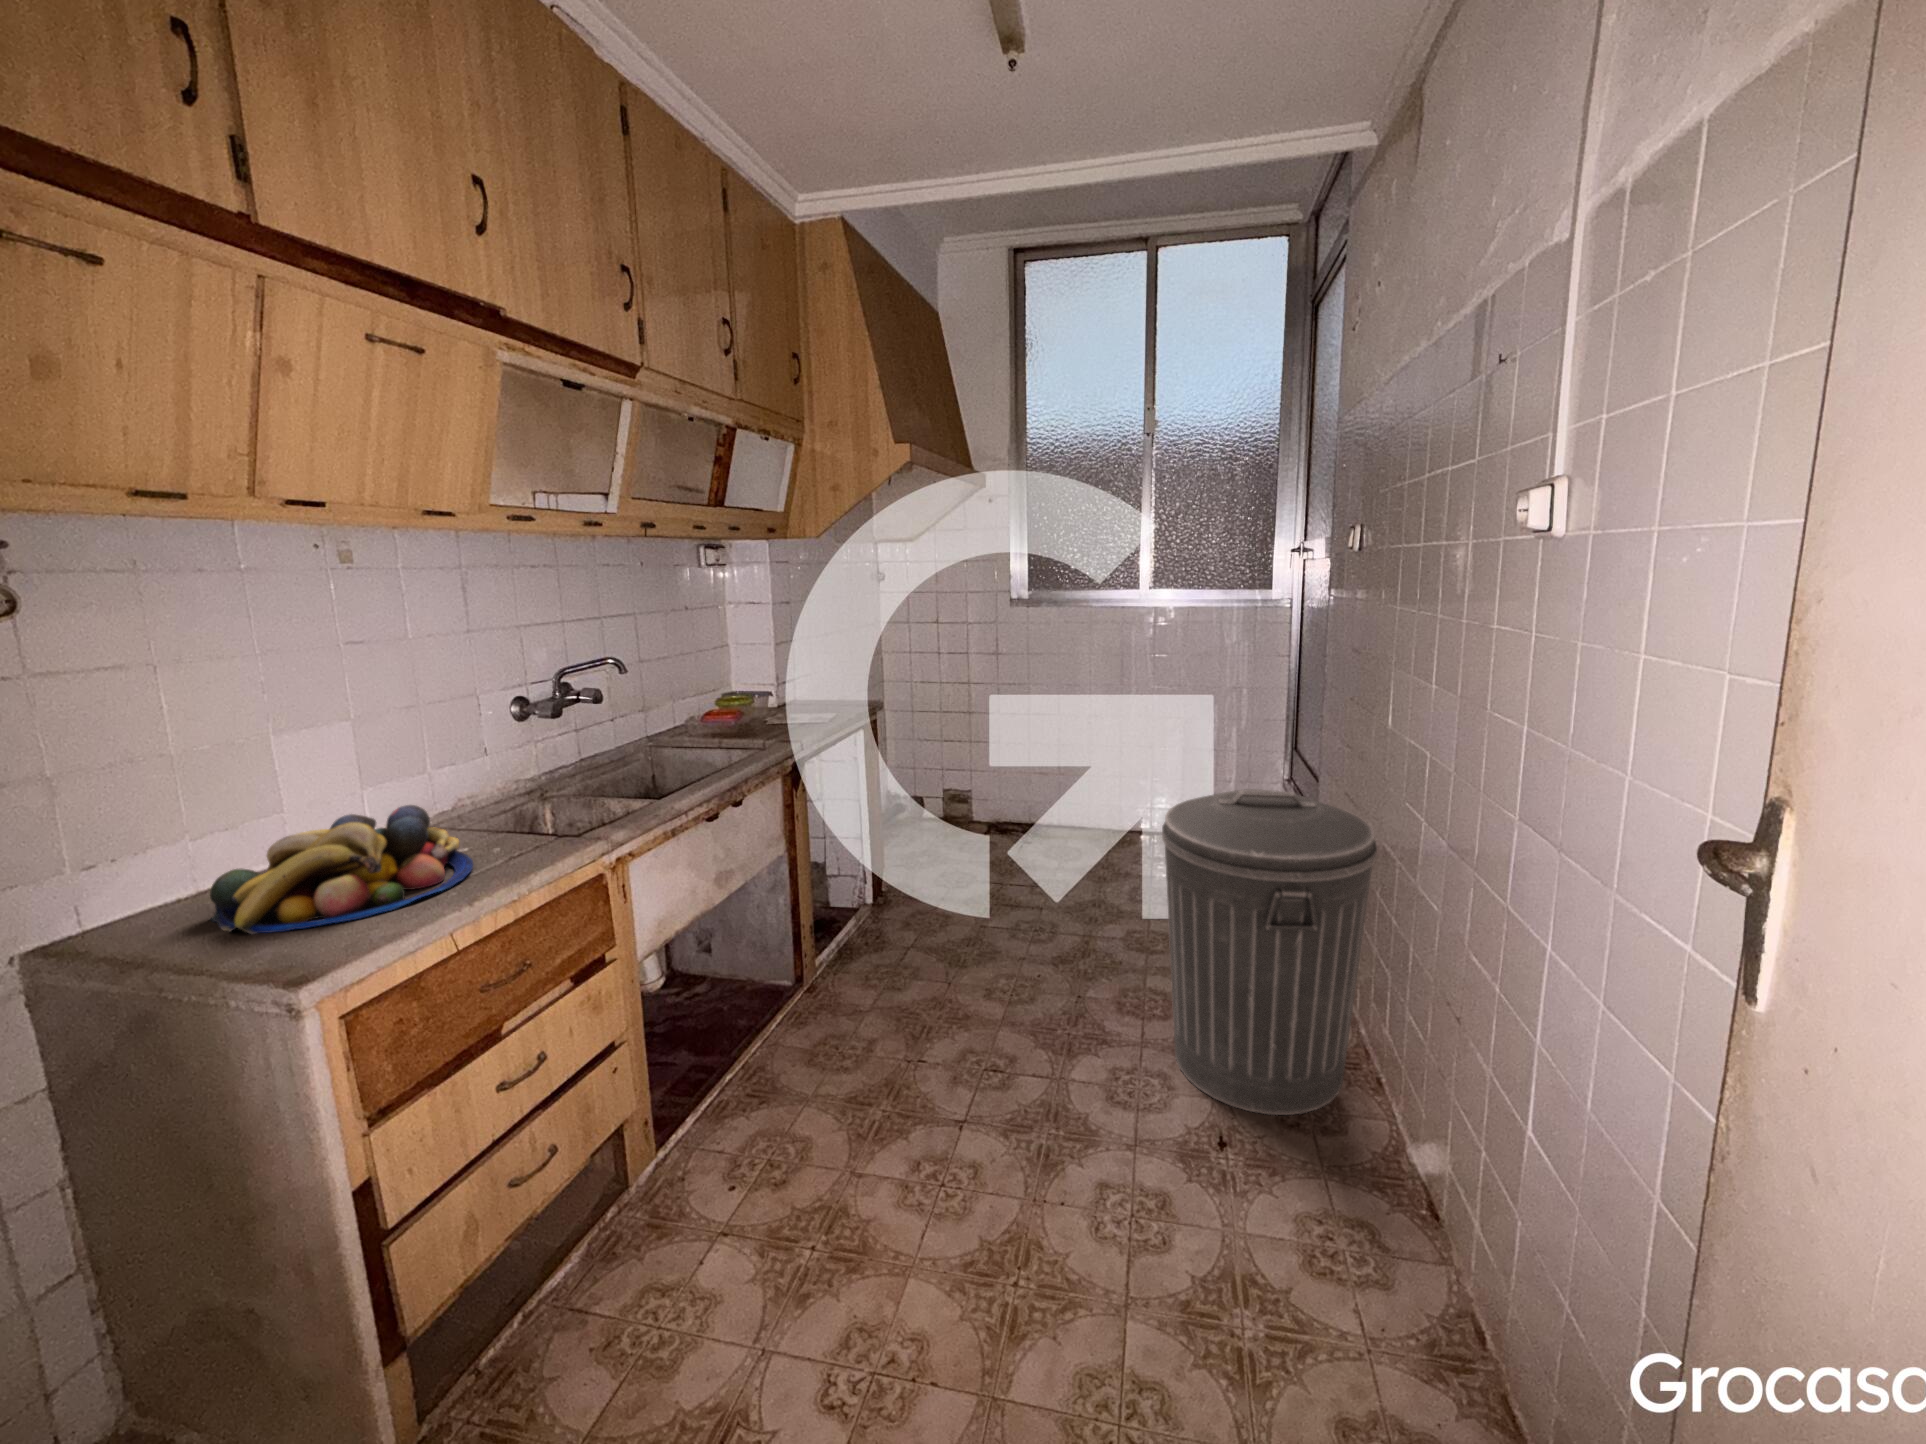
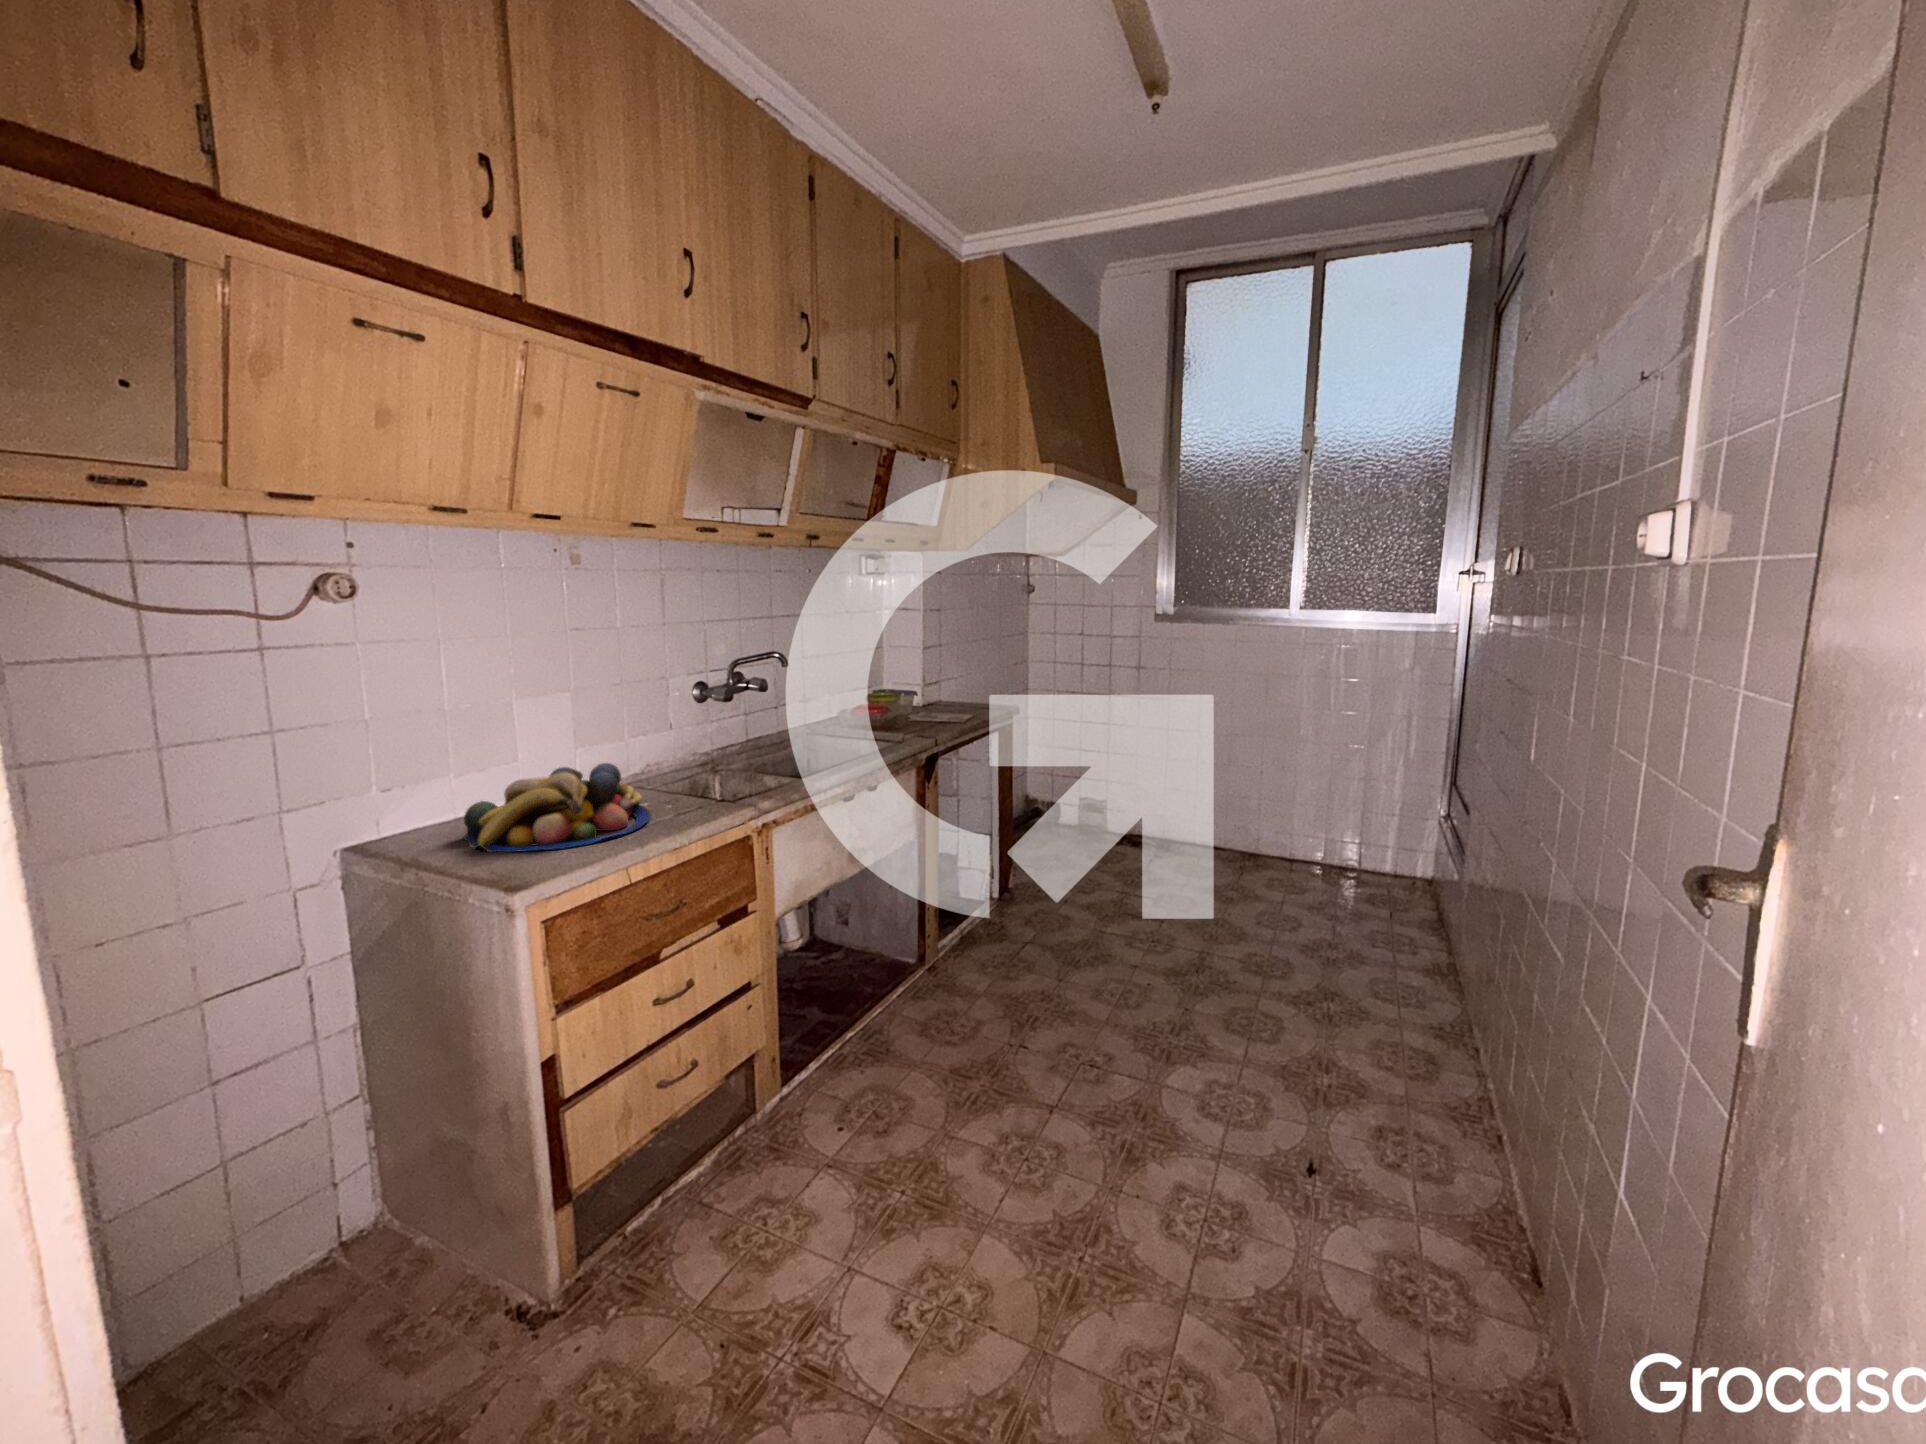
trash can: present [1162,789,1377,1115] -> none [1272,816,1505,1156]

